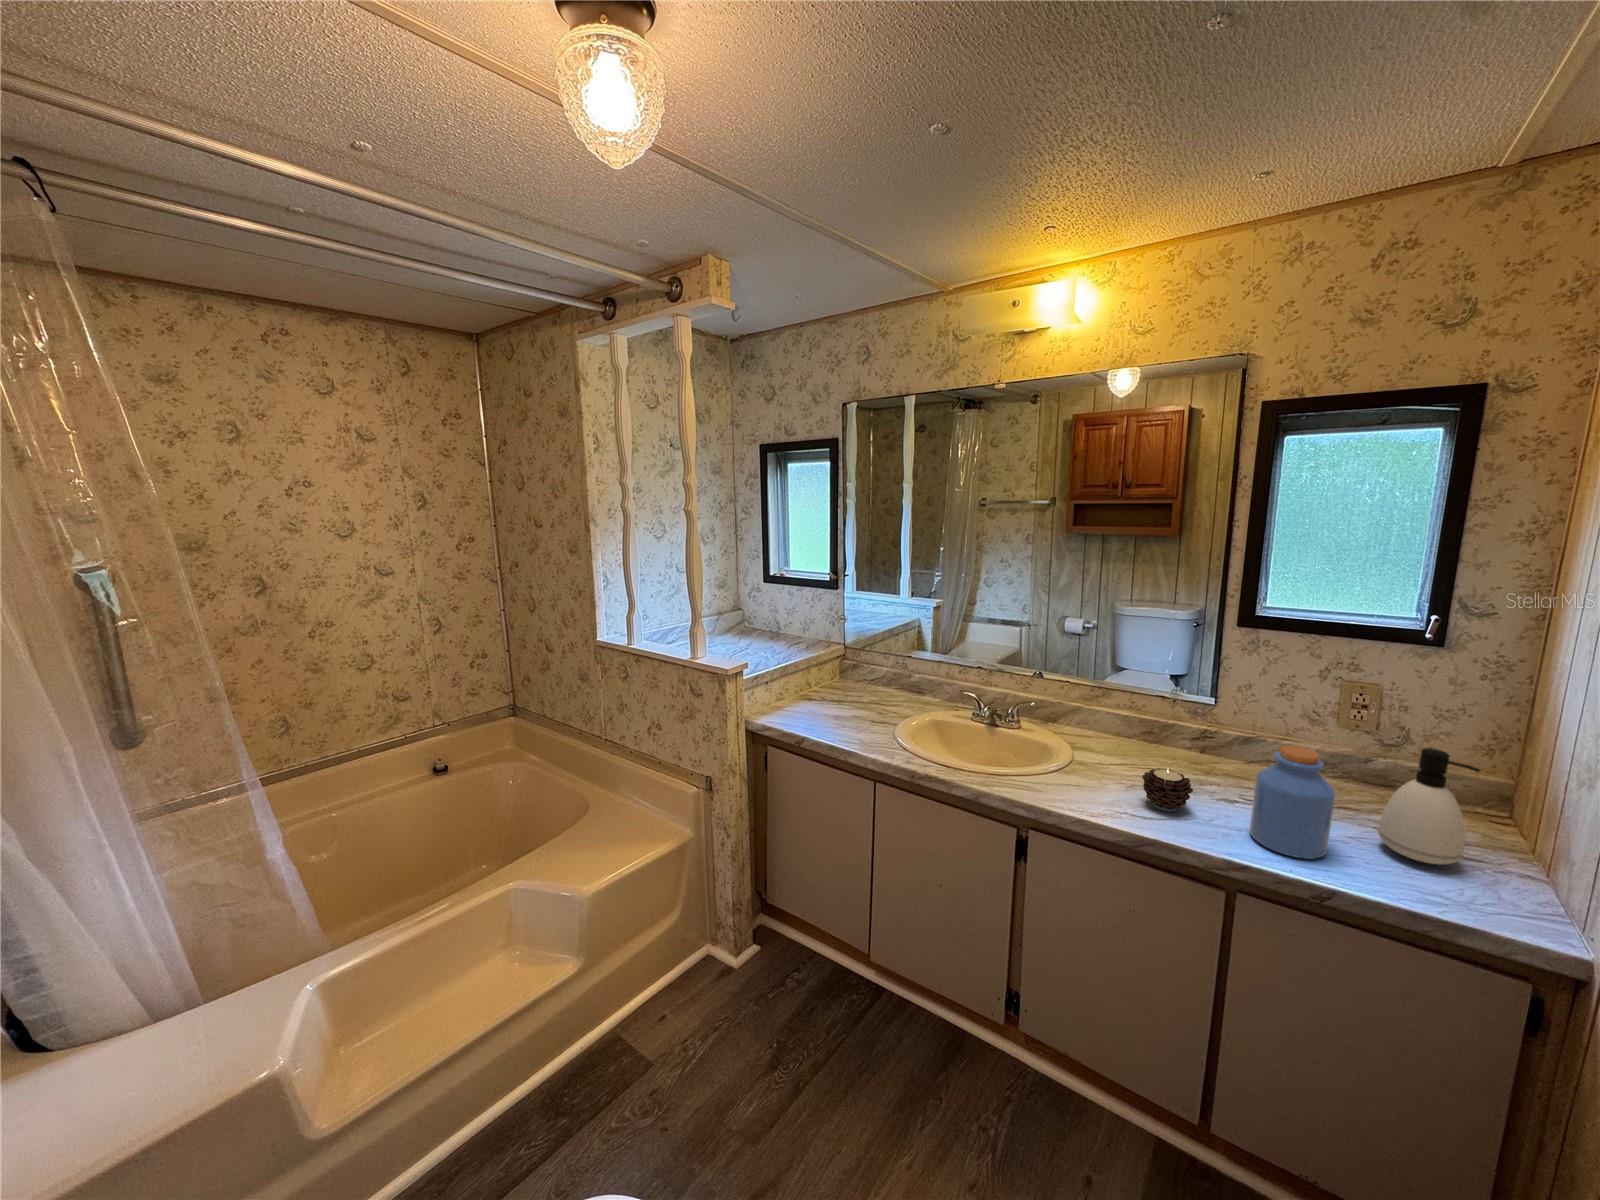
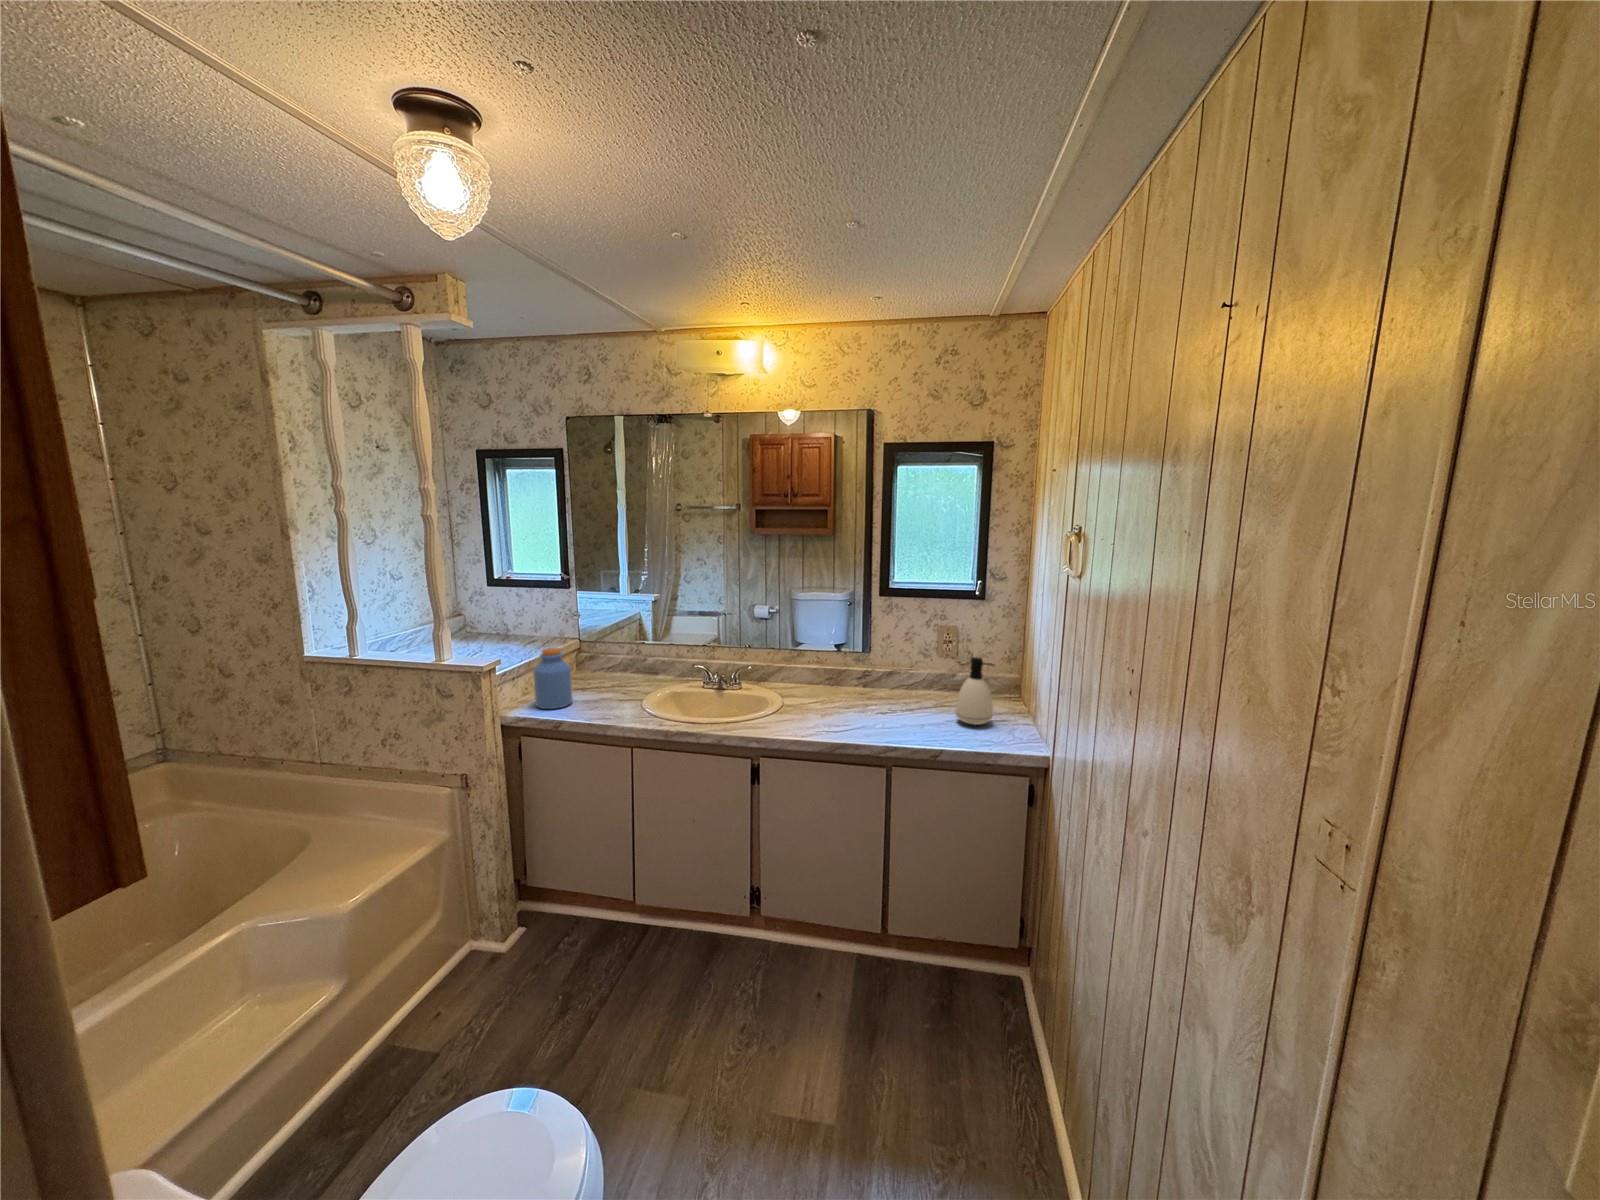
jar: present [1250,745,1336,859] -> present [533,648,573,709]
candle: present [1142,769,1193,811] -> none [829,694,860,724]

